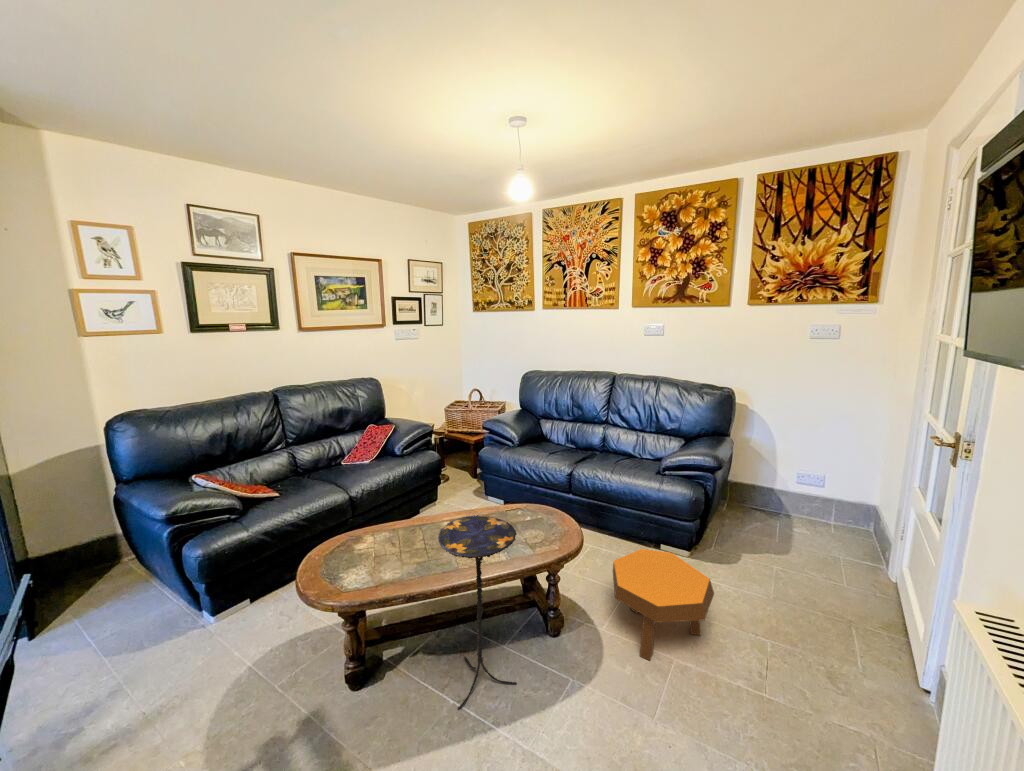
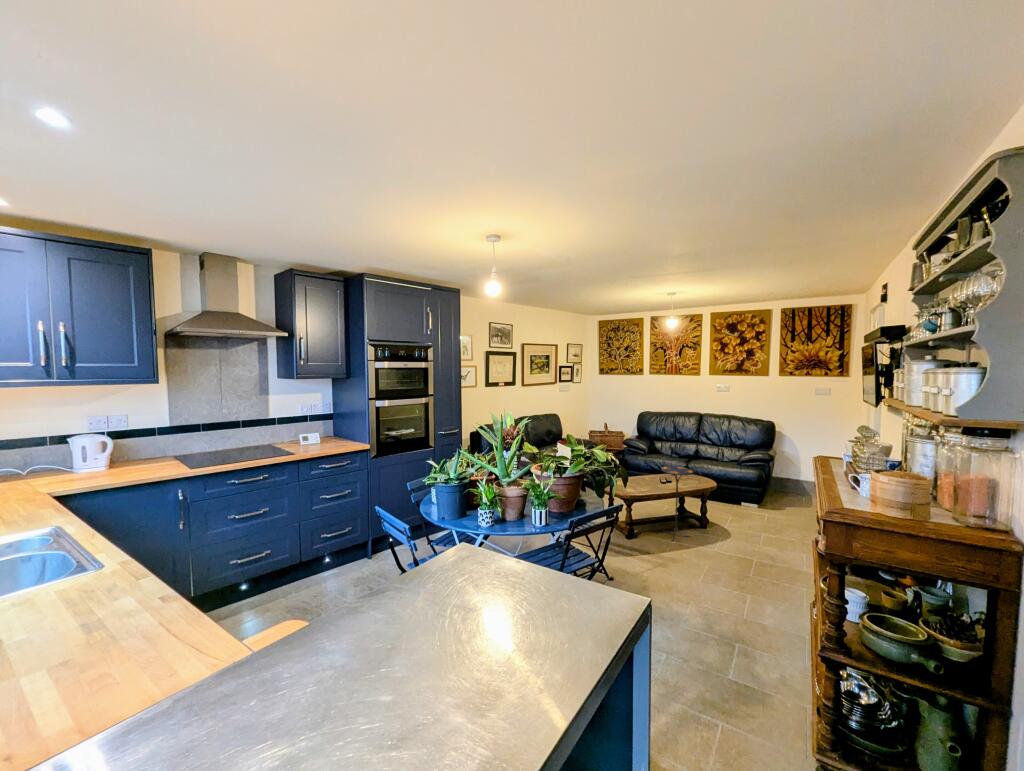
footstool: present [613,549,714,660] -> none [723,494,774,533]

